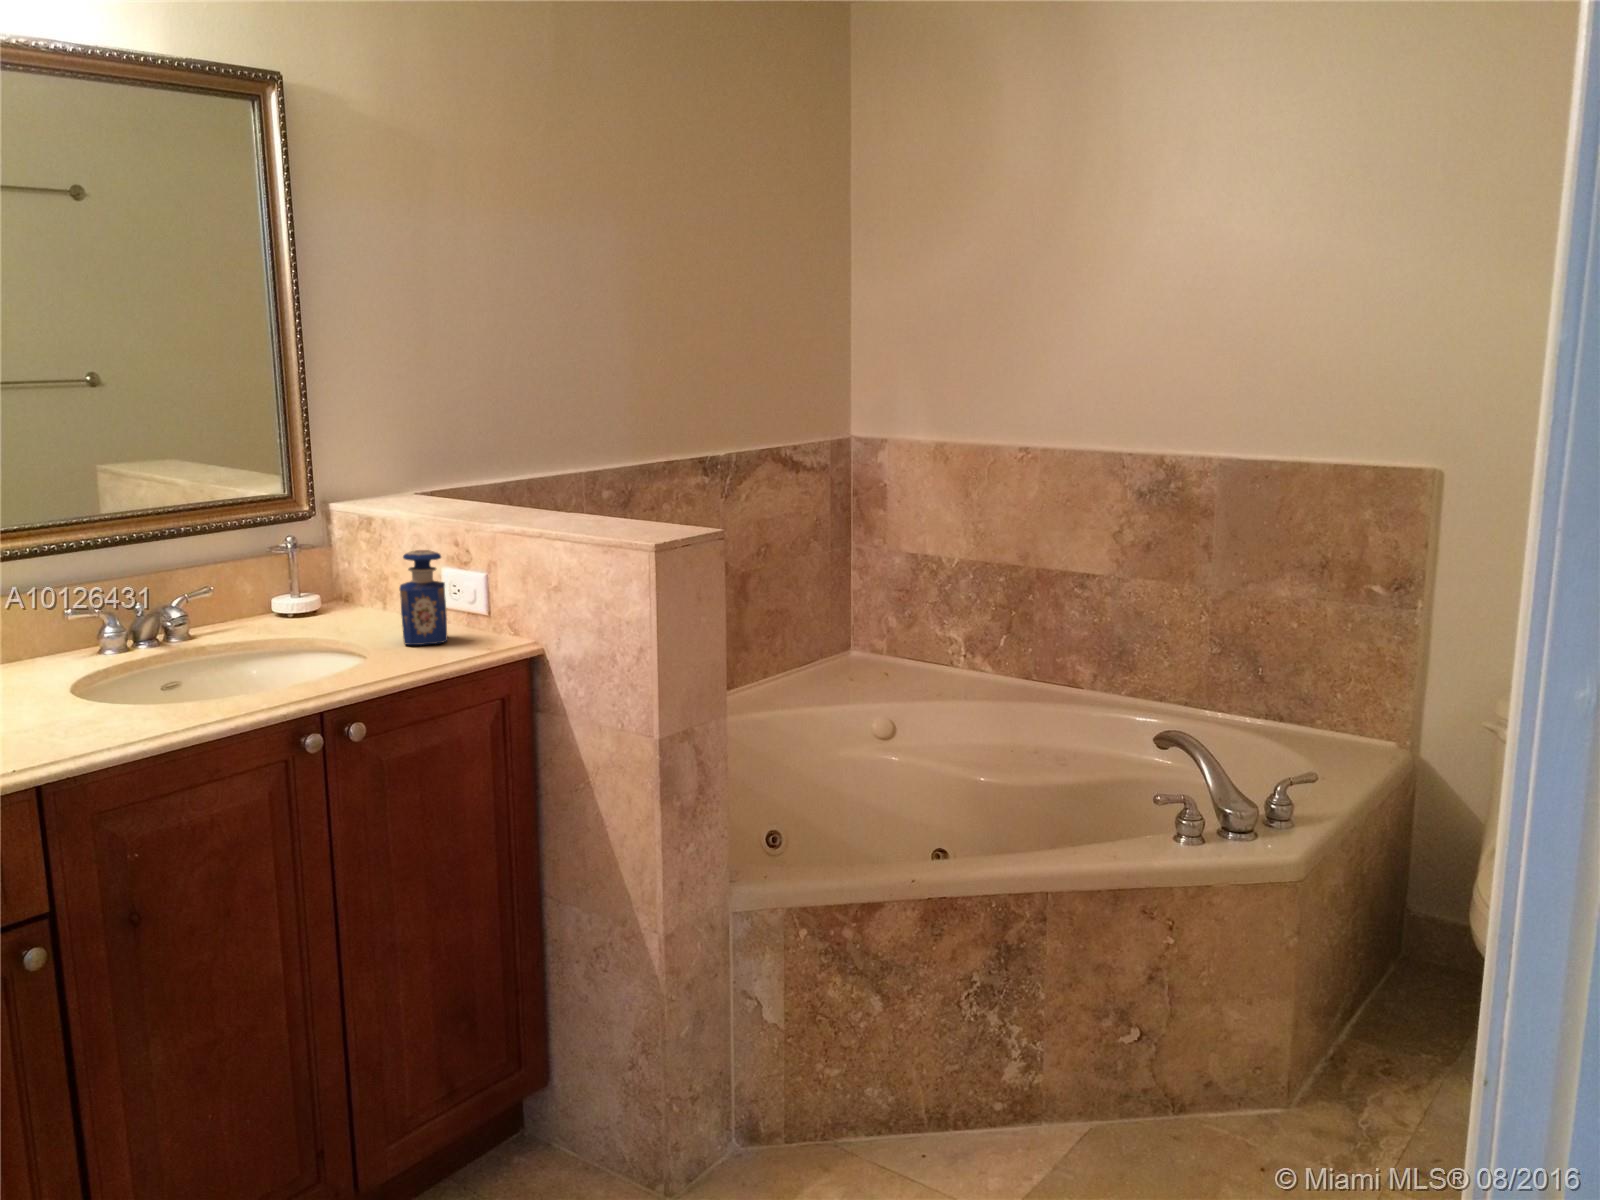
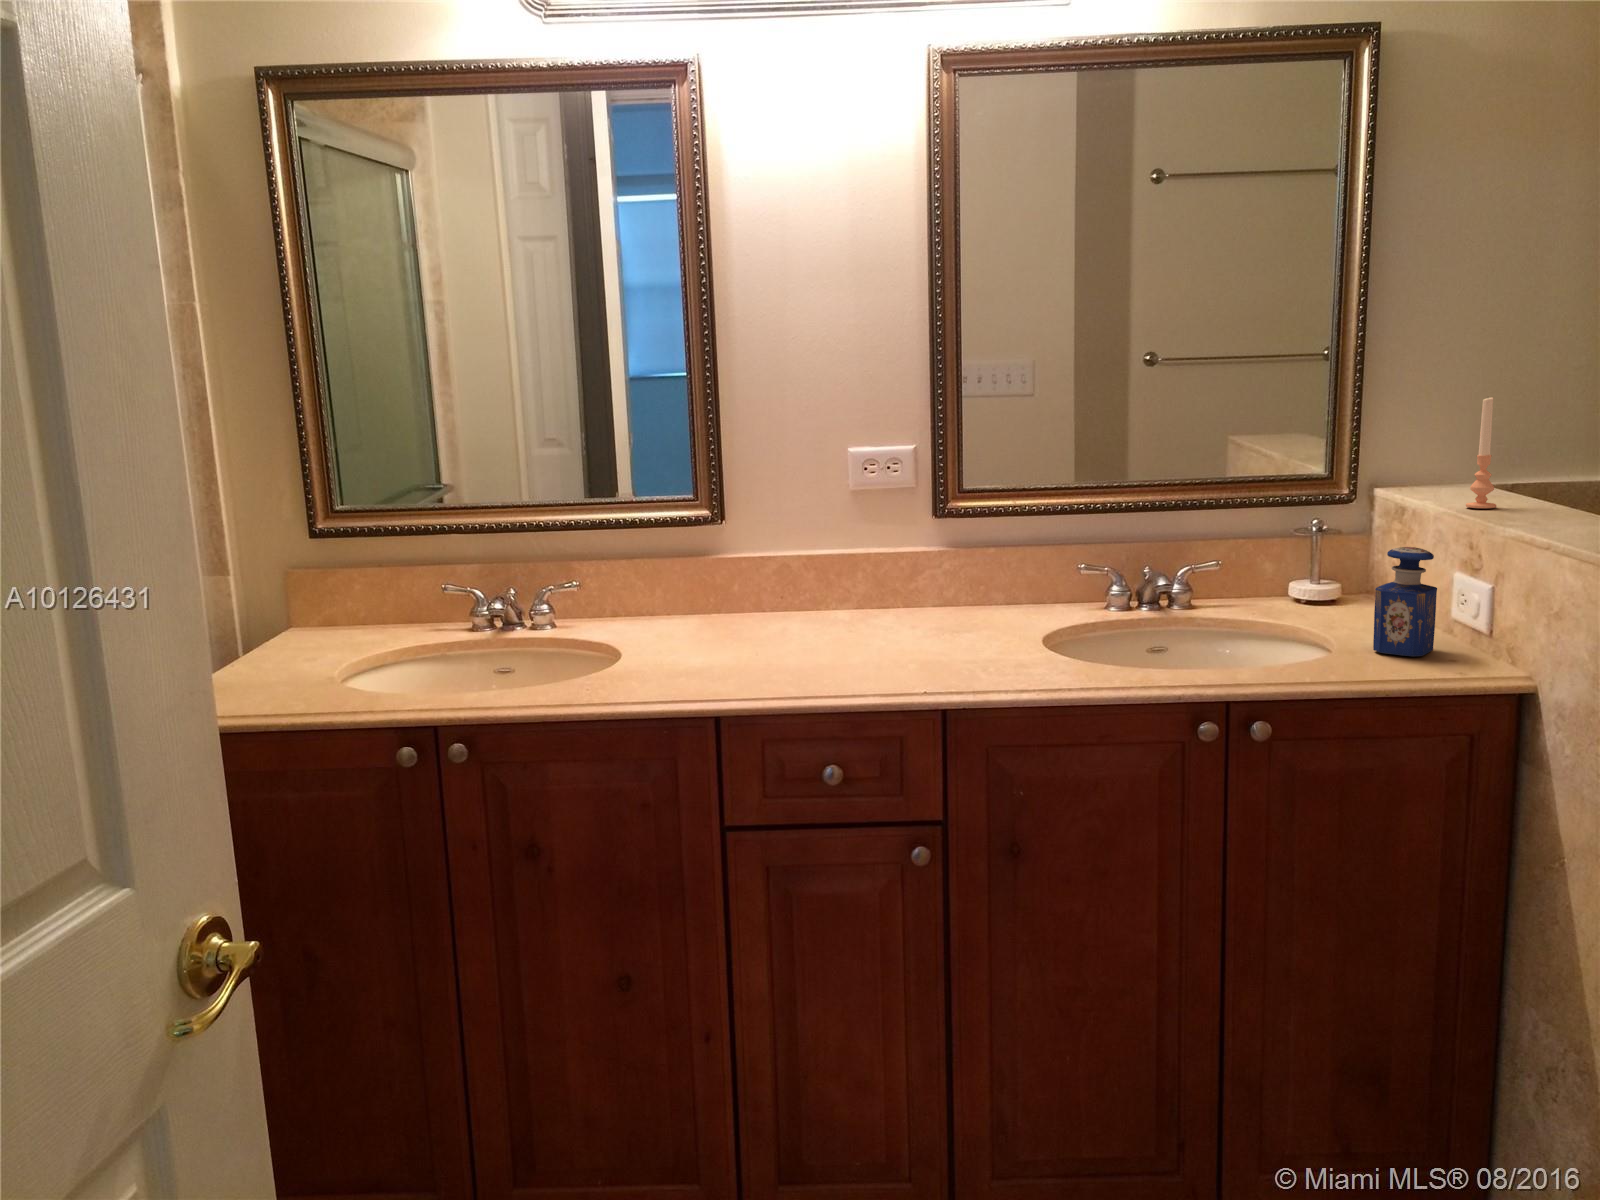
candle: none [429,418,453,512] -> present [1466,398,1496,508]

